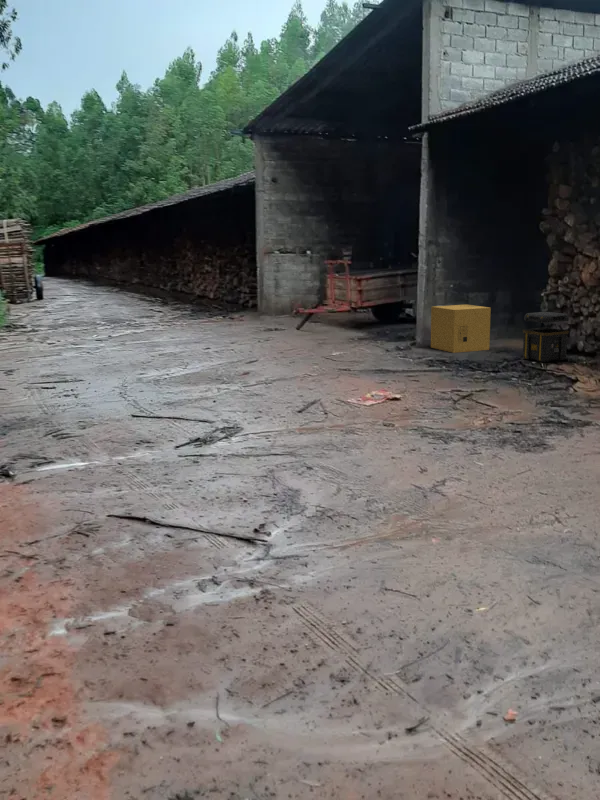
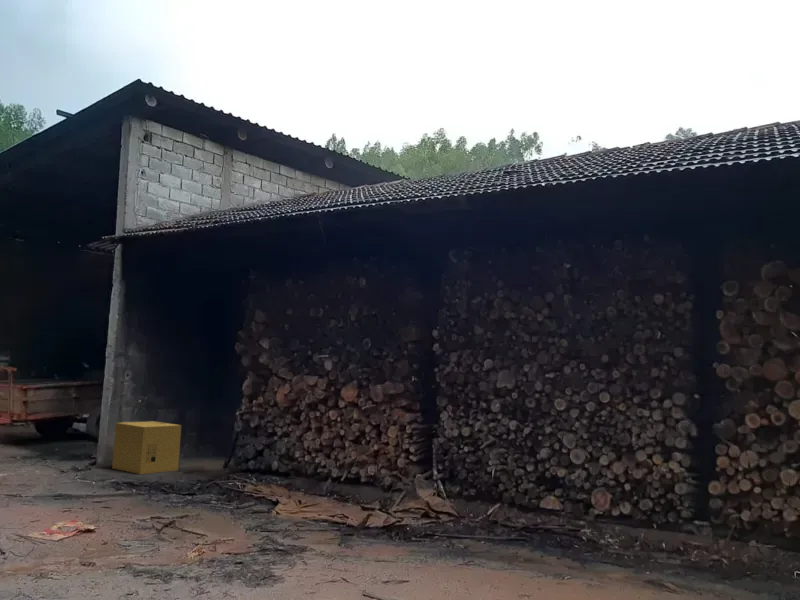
toolbox: present [523,312,569,362] -> none [216,431,263,483]

